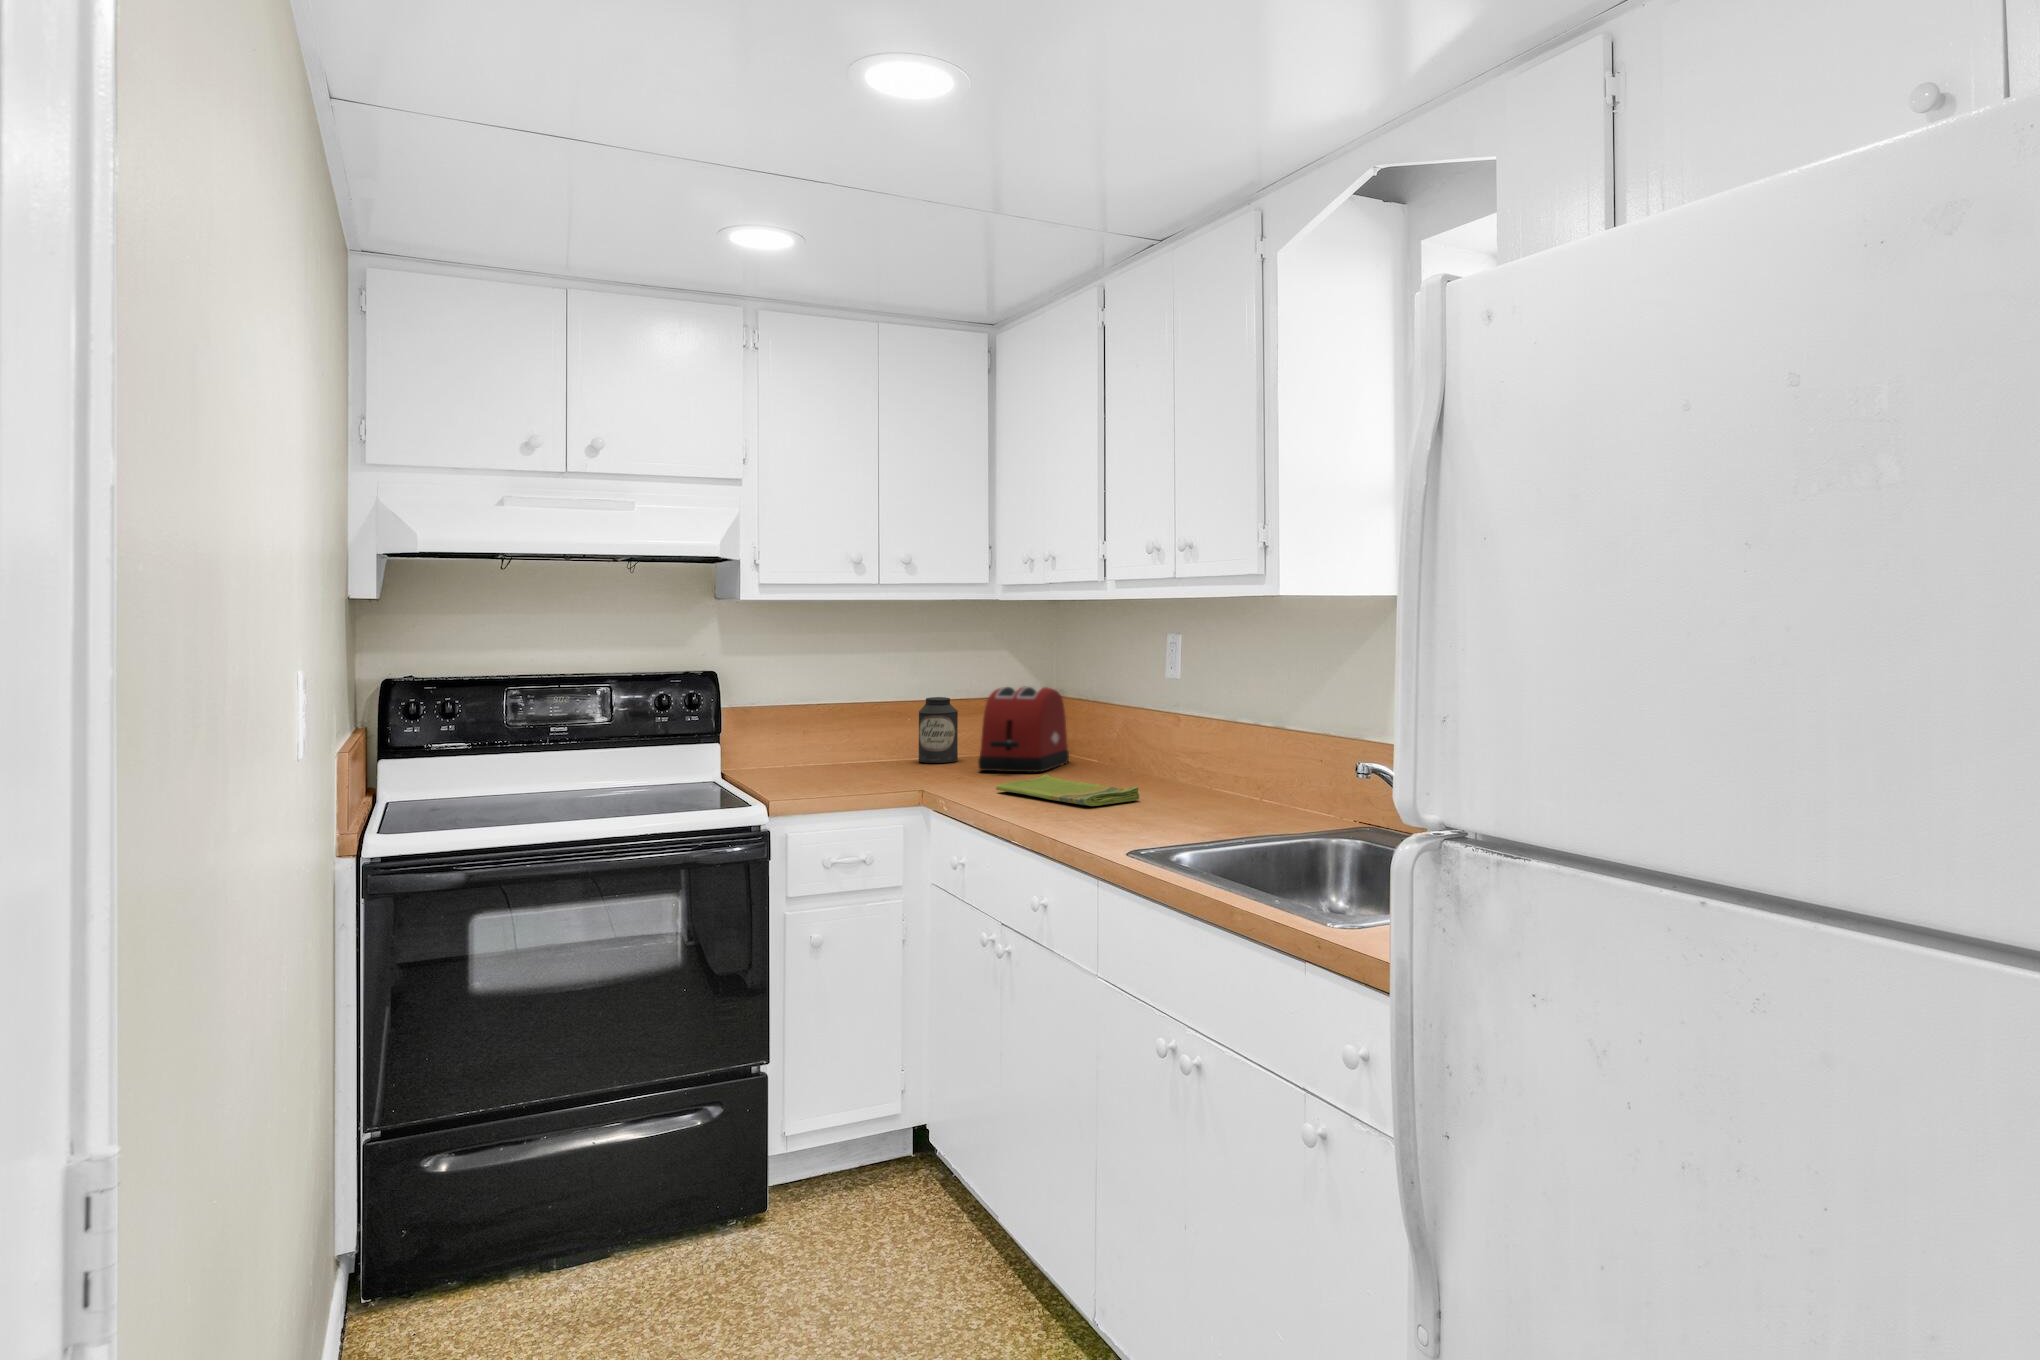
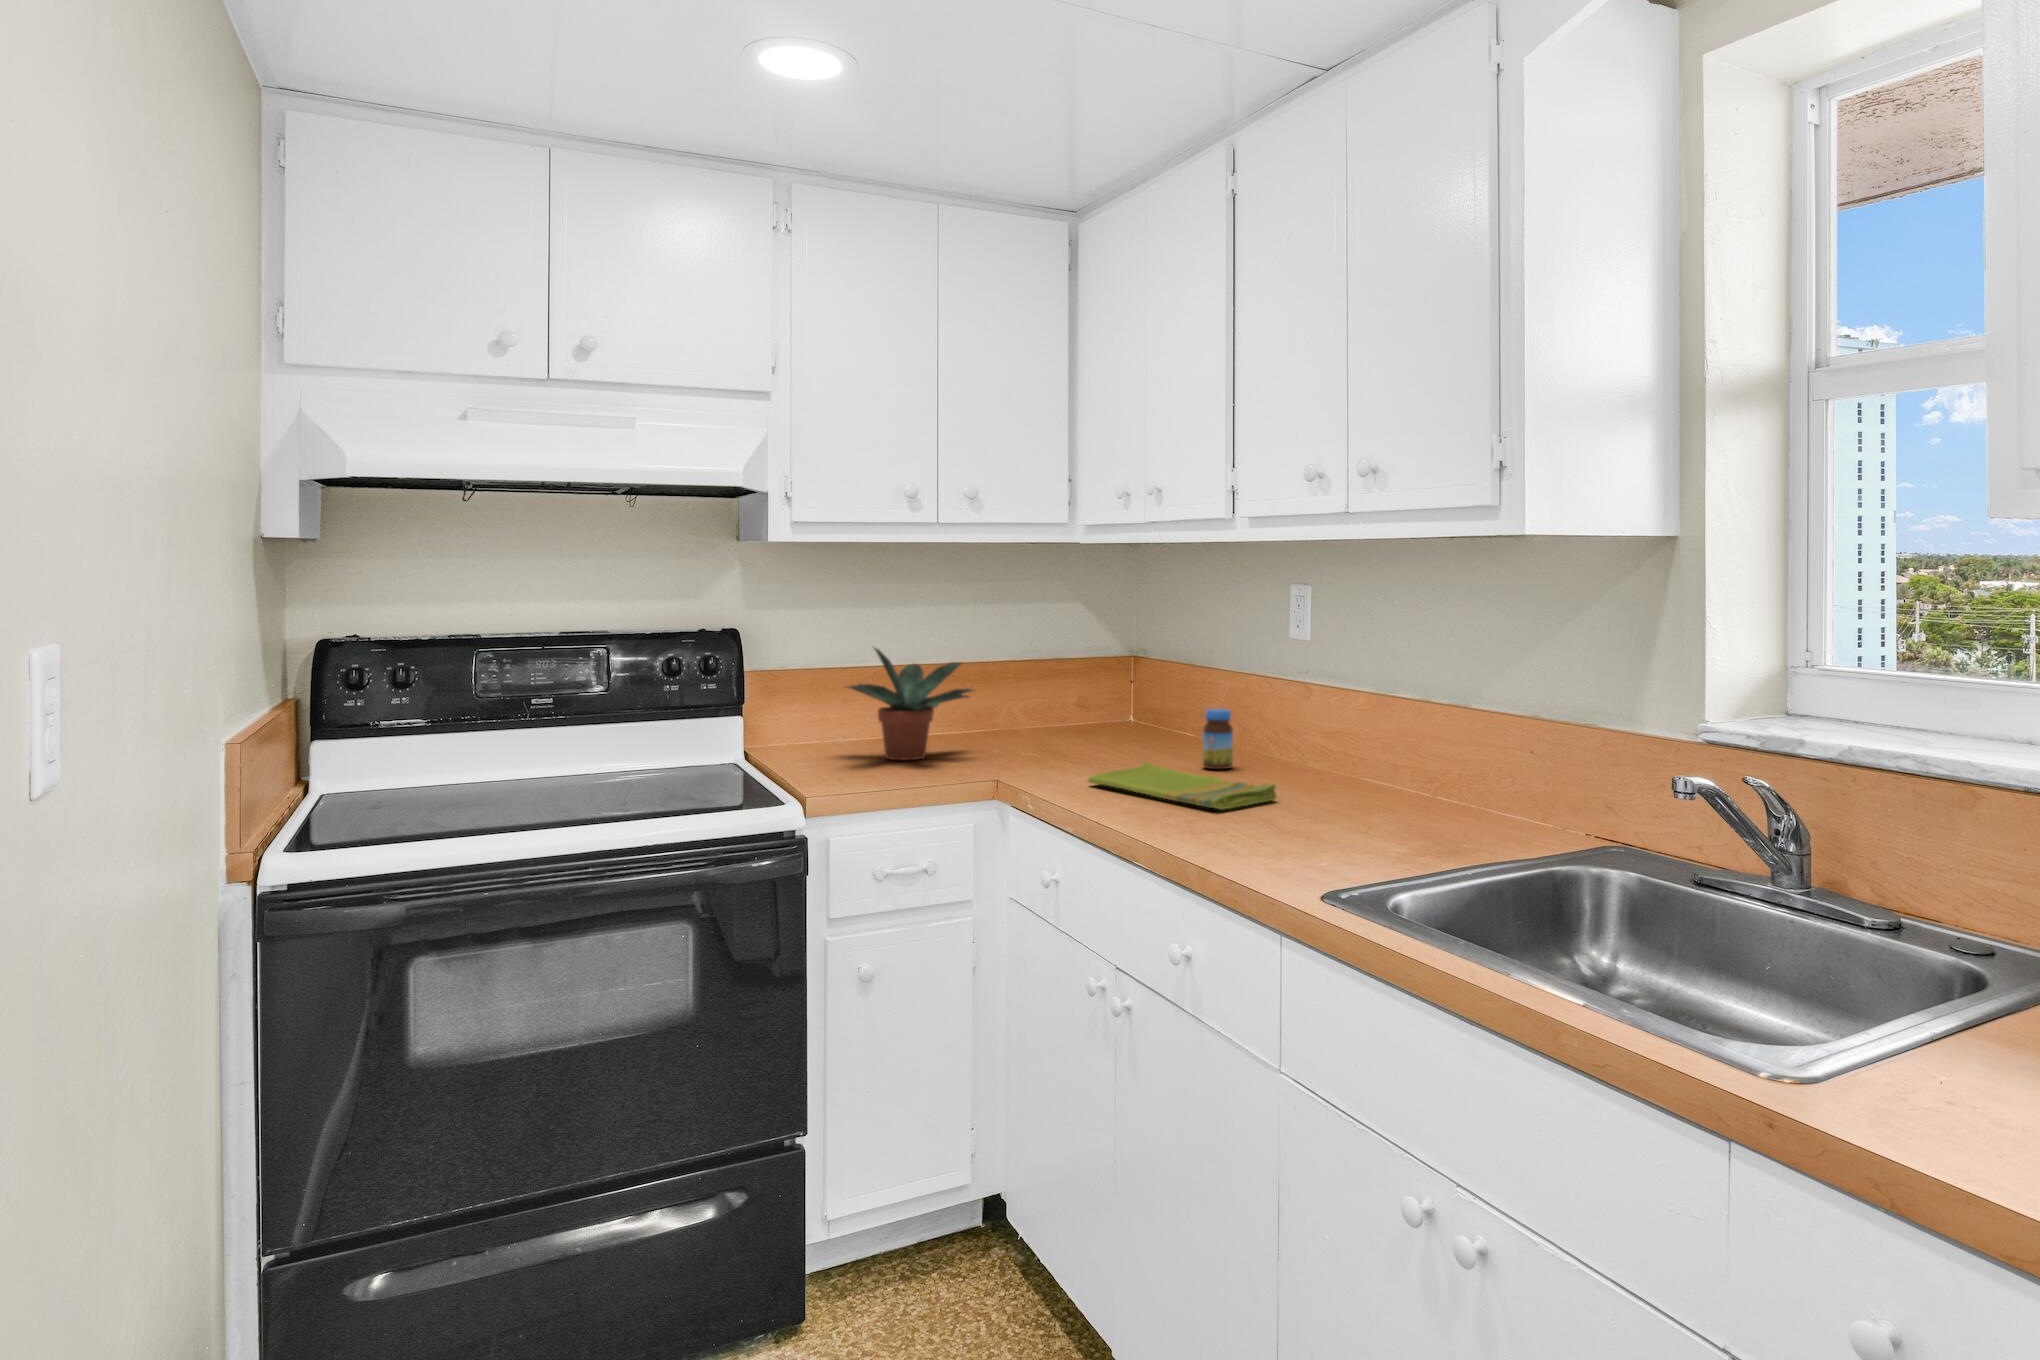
potted plant: none [803,683,913,777] -> present [848,648,973,760]
toaster: present [978,687,1069,772] -> none [1054,651,1158,756]
canister: present [918,697,958,763] -> none [978,662,1024,741]
jar: none [1095,732,1119,781] -> present [1203,709,1233,769]

